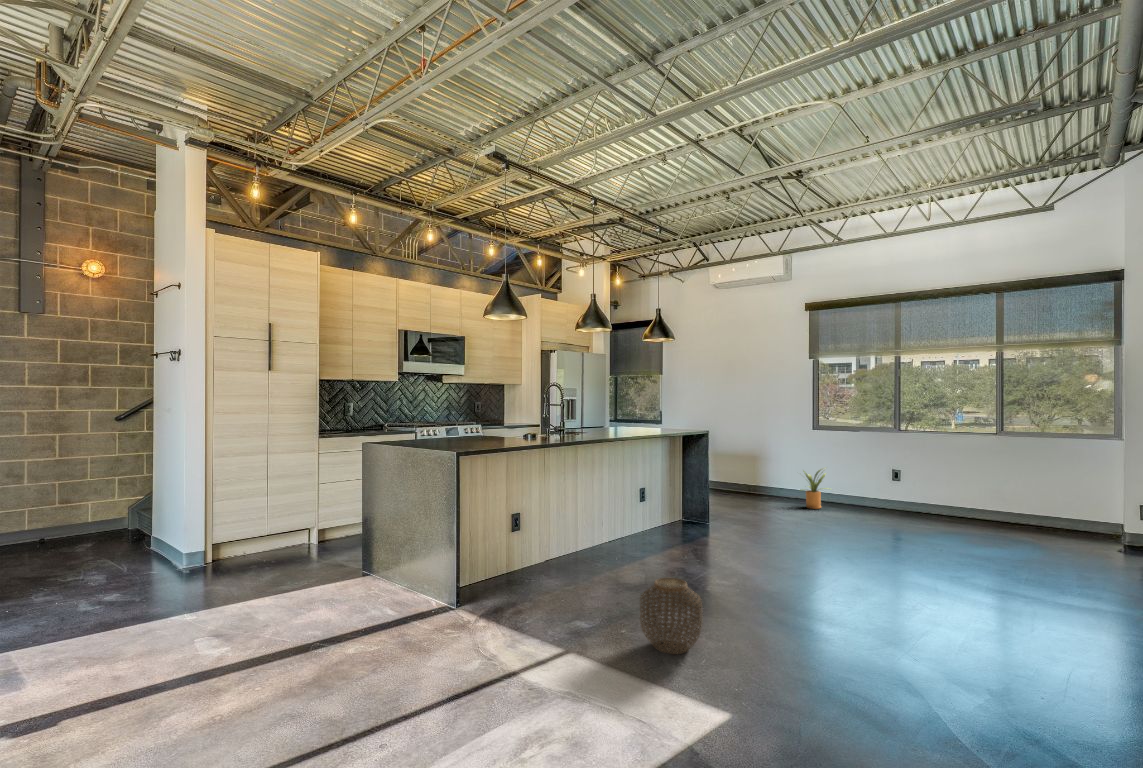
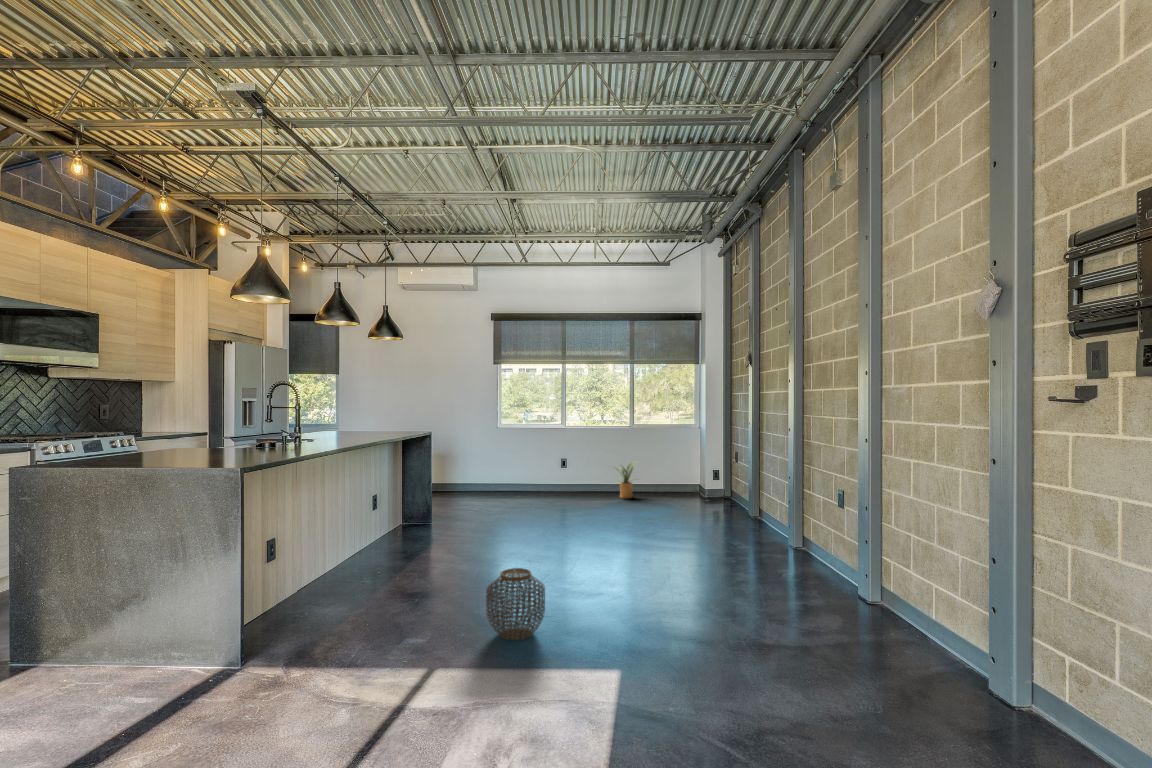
house plant: present [802,469,828,509] -> present [618,462,634,499]

